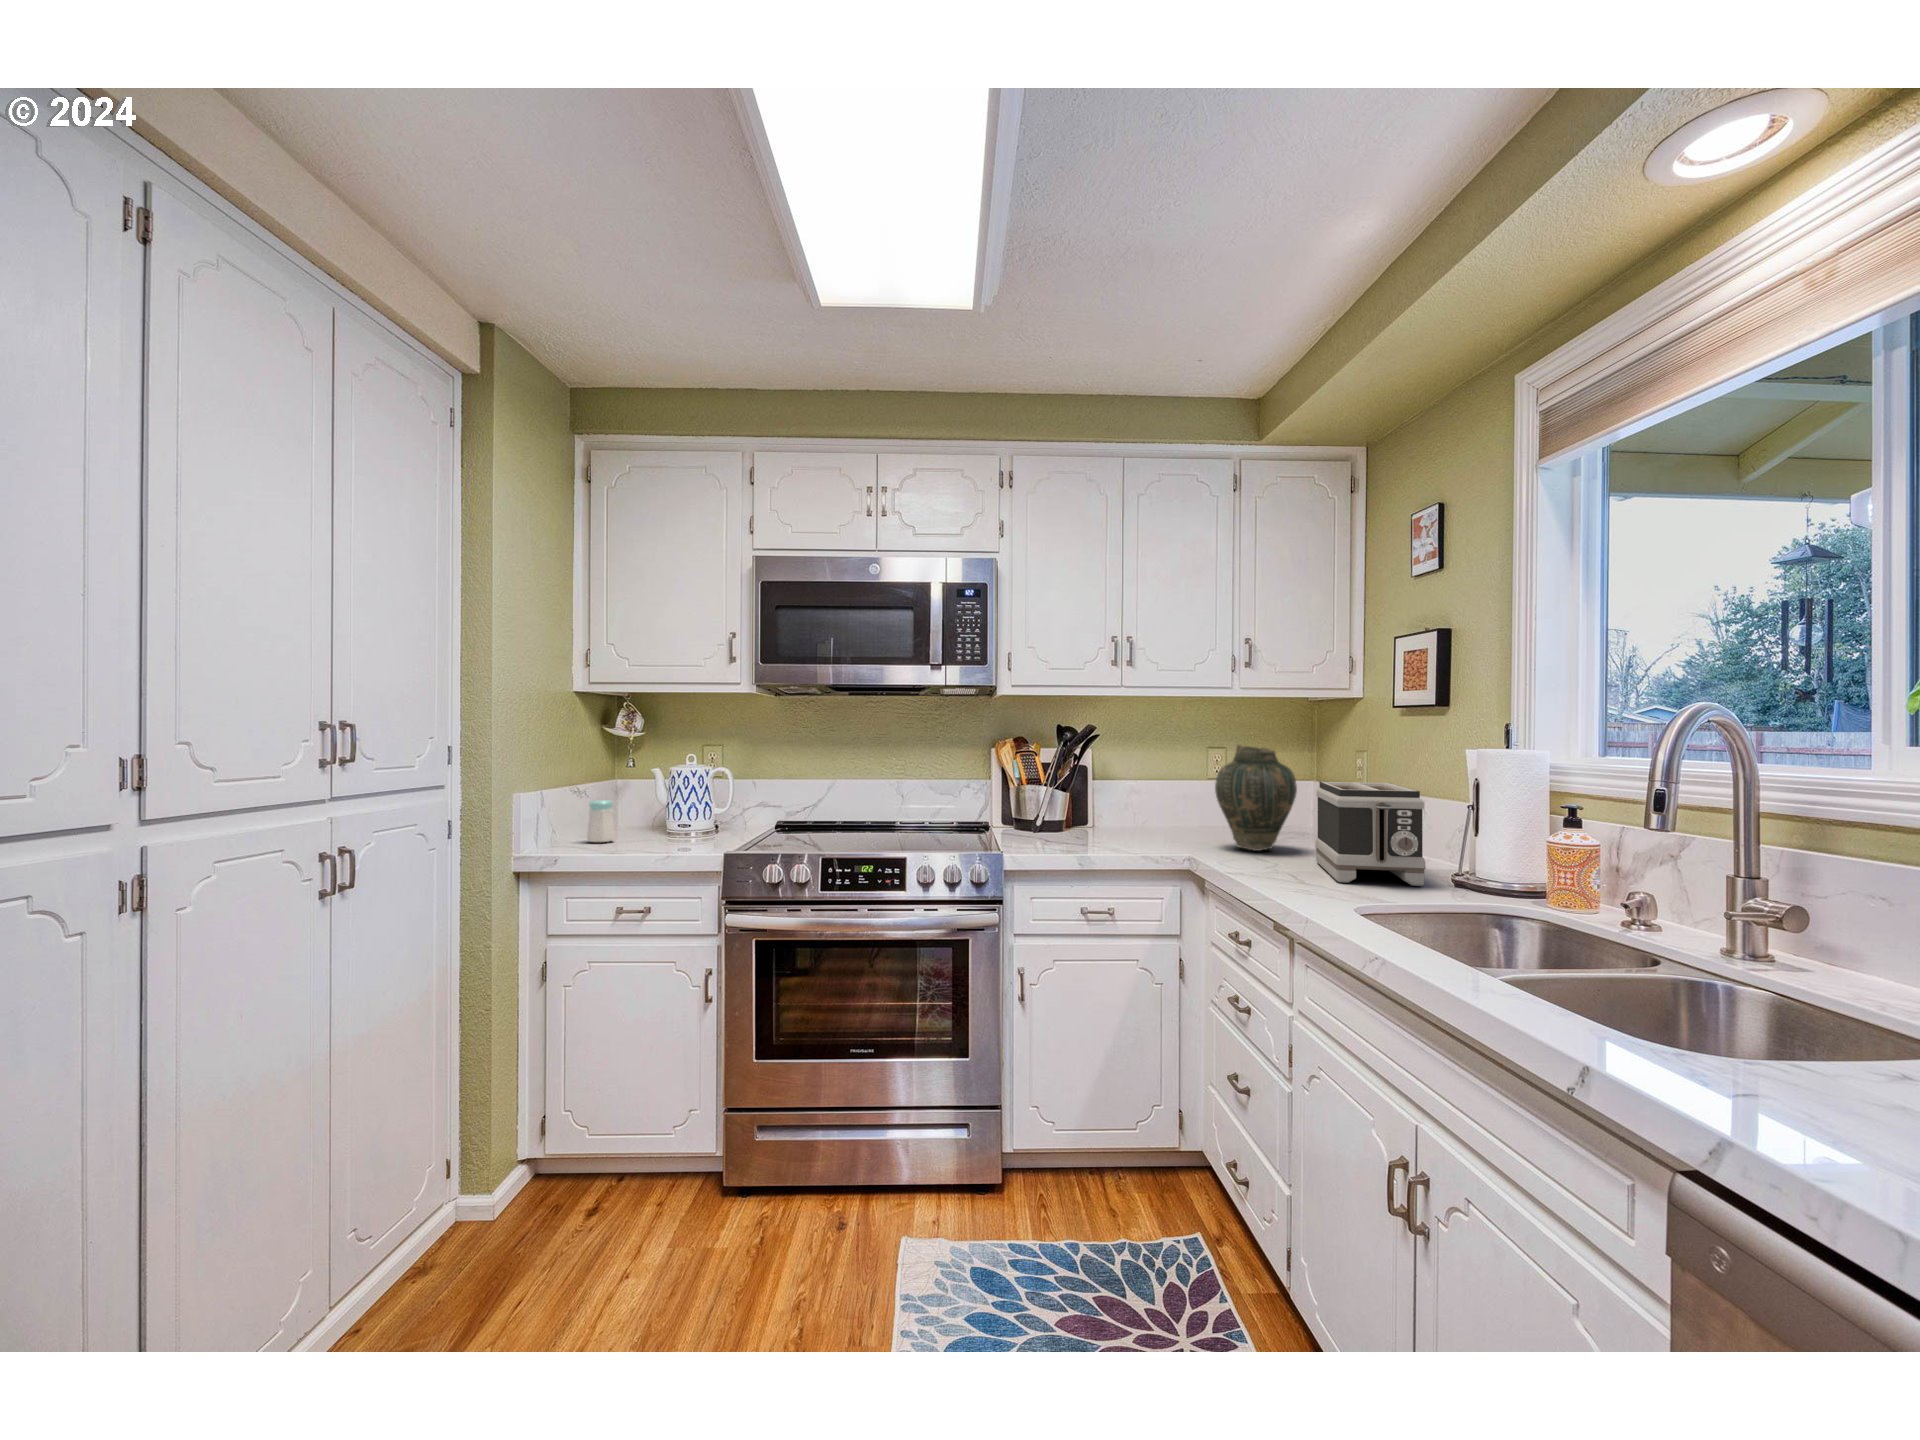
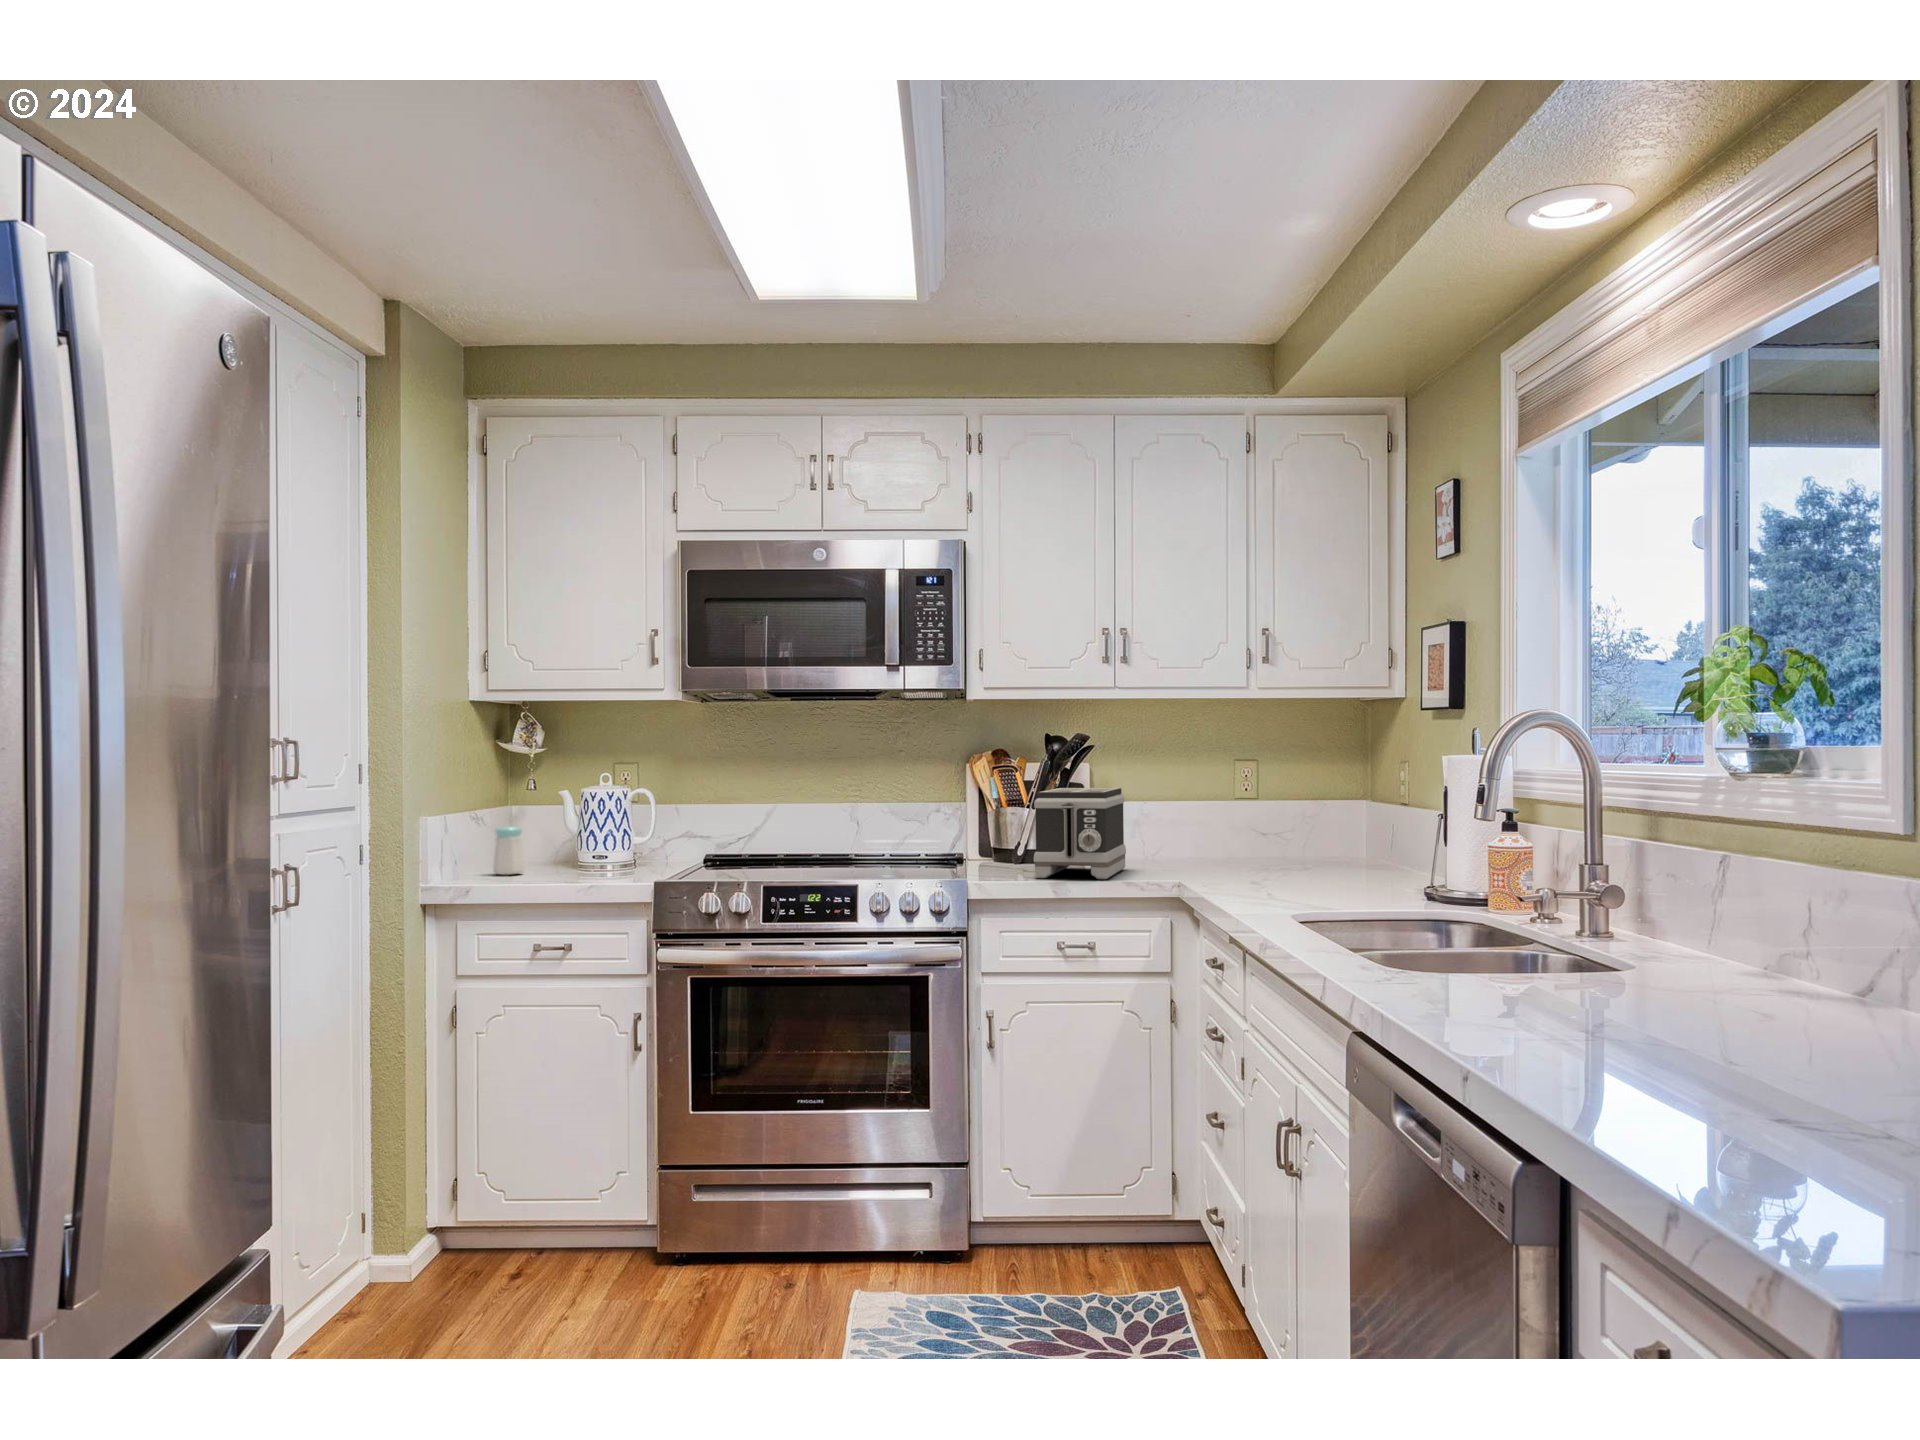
vase: present [1215,745,1297,851] -> none [1215,755,1305,876]
toaster: present [1315,782,1426,886] -> present [1034,788,1126,879]

